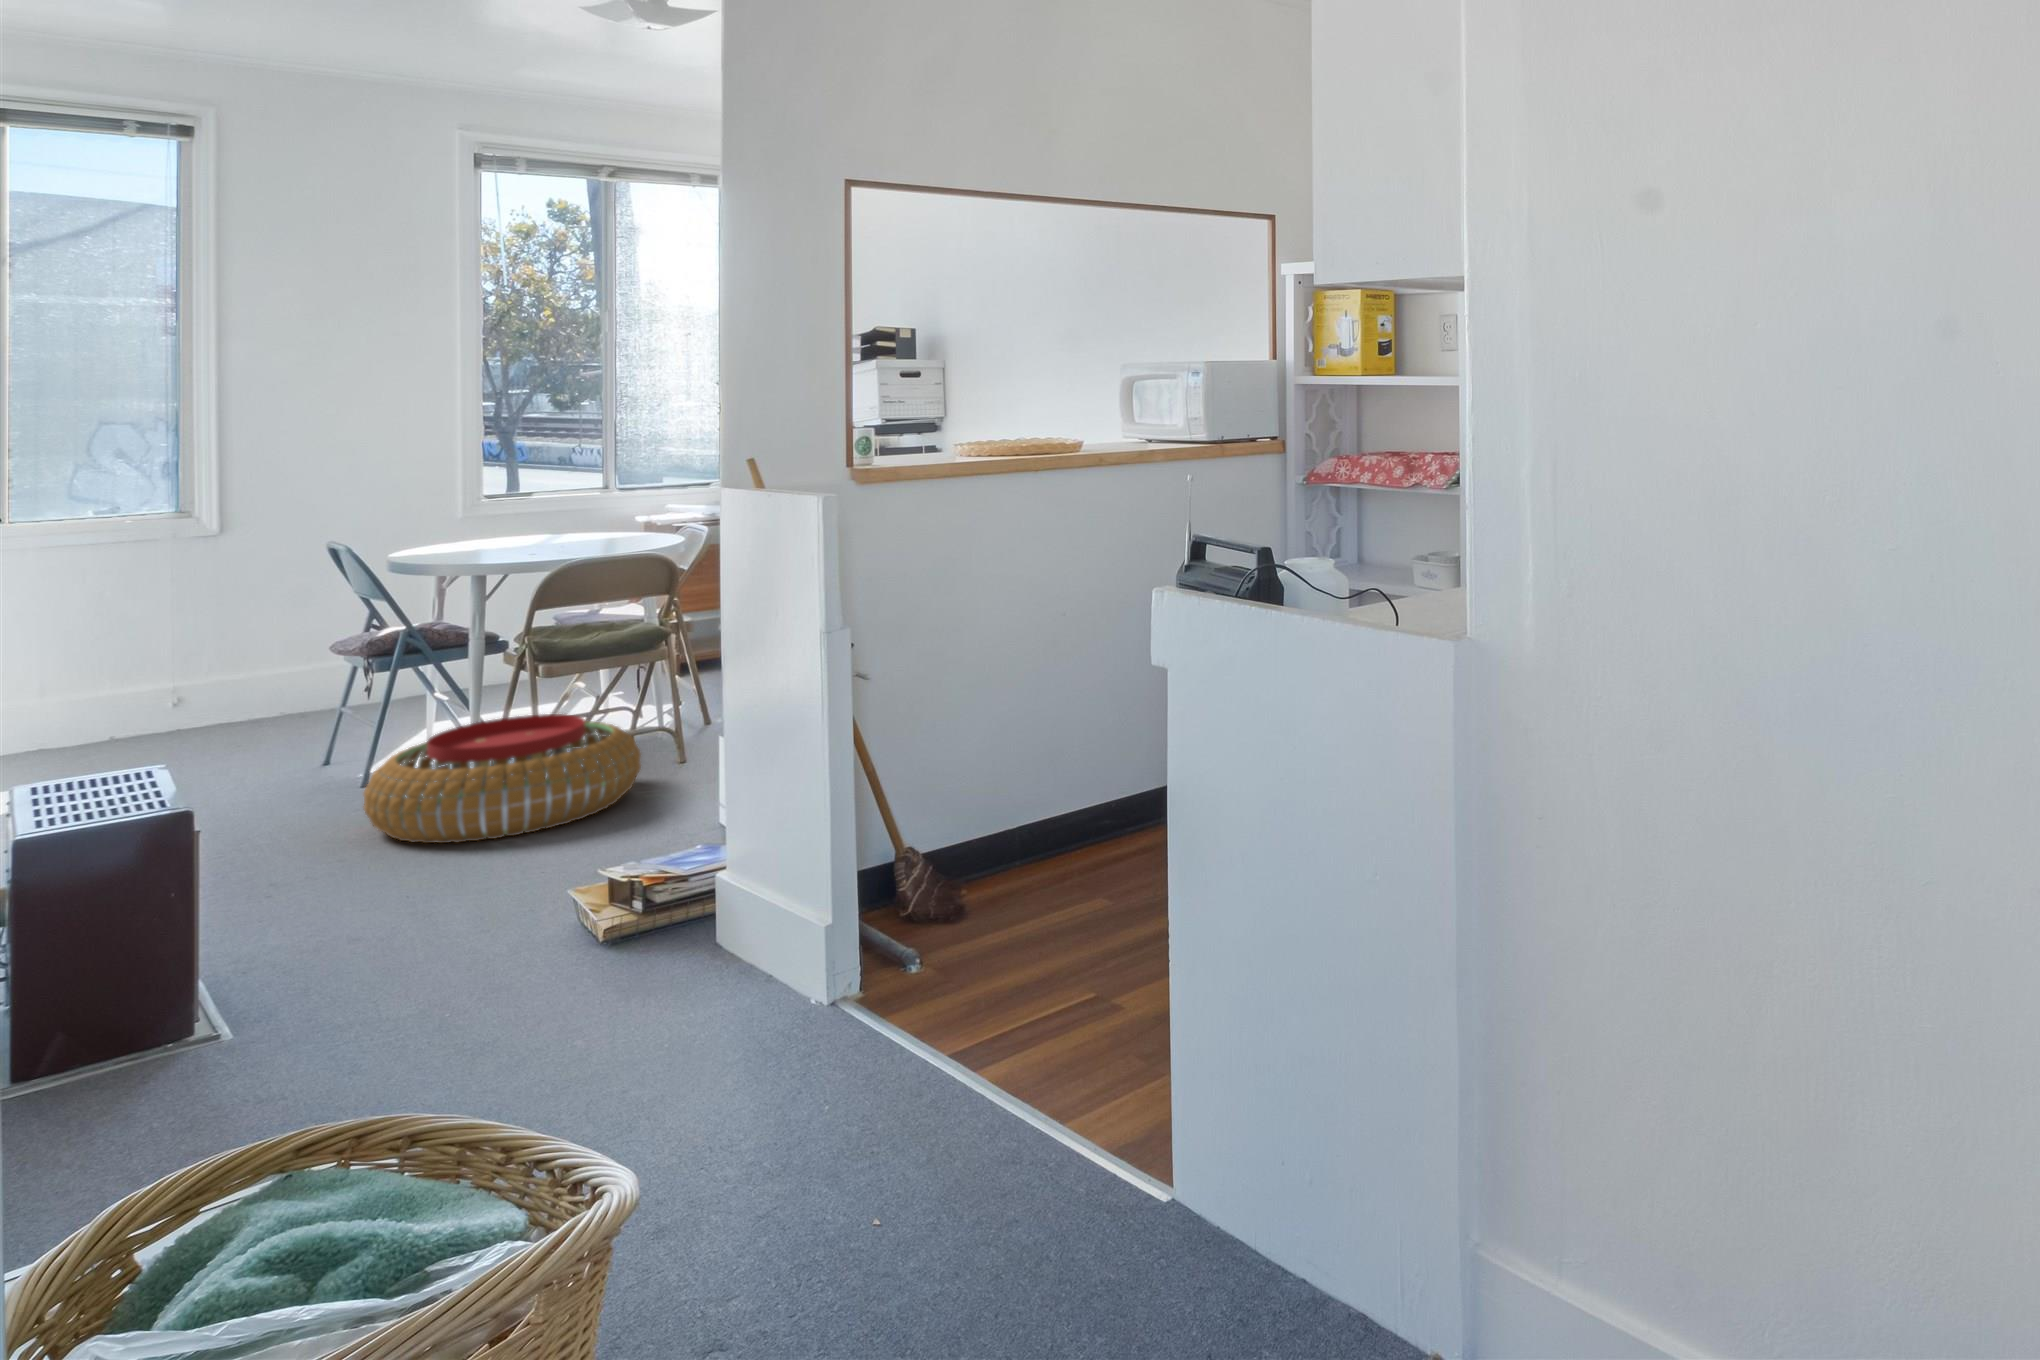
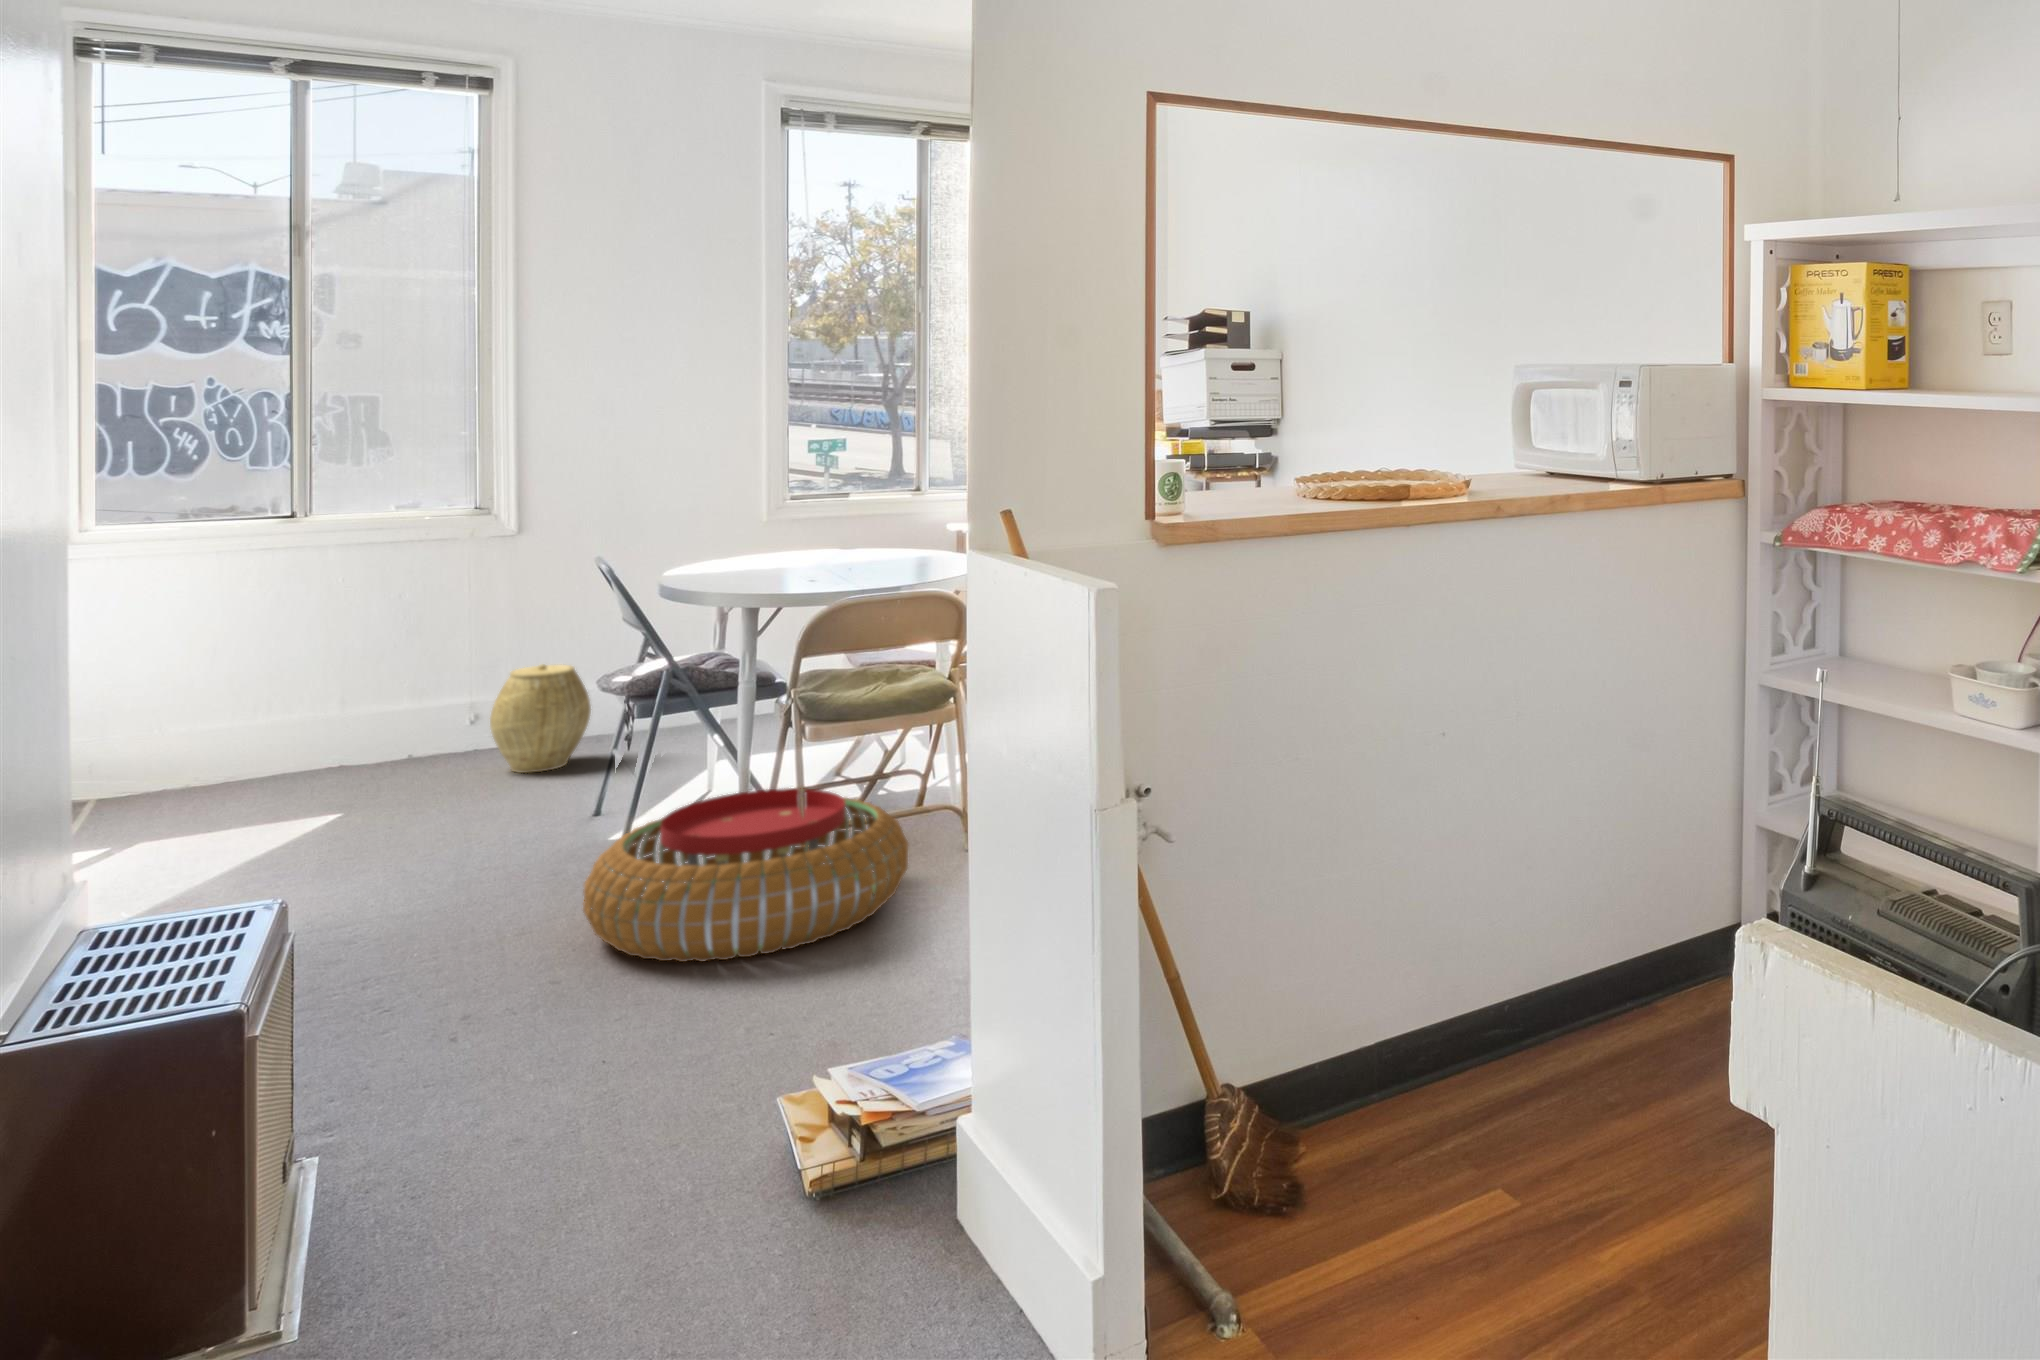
woven basket: none [205,643,304,740] -> present [490,664,591,773]

